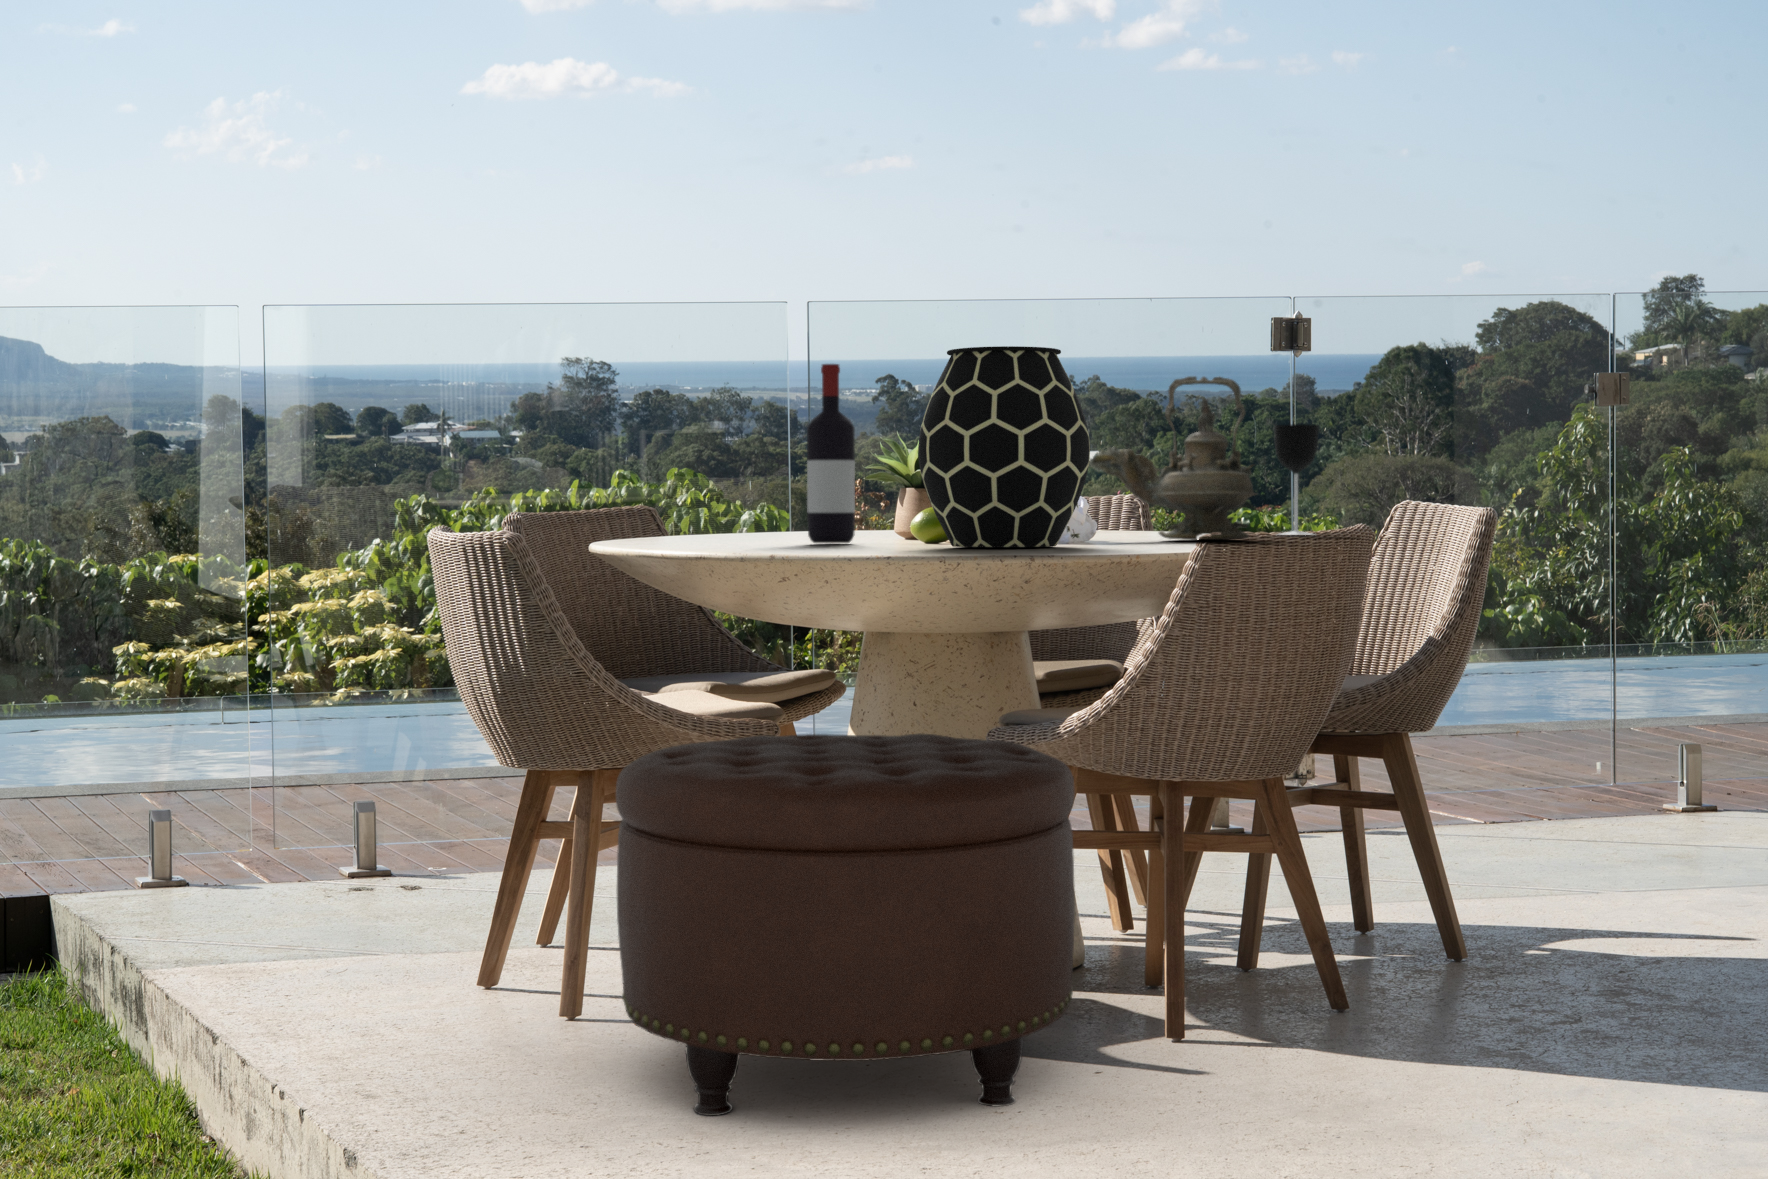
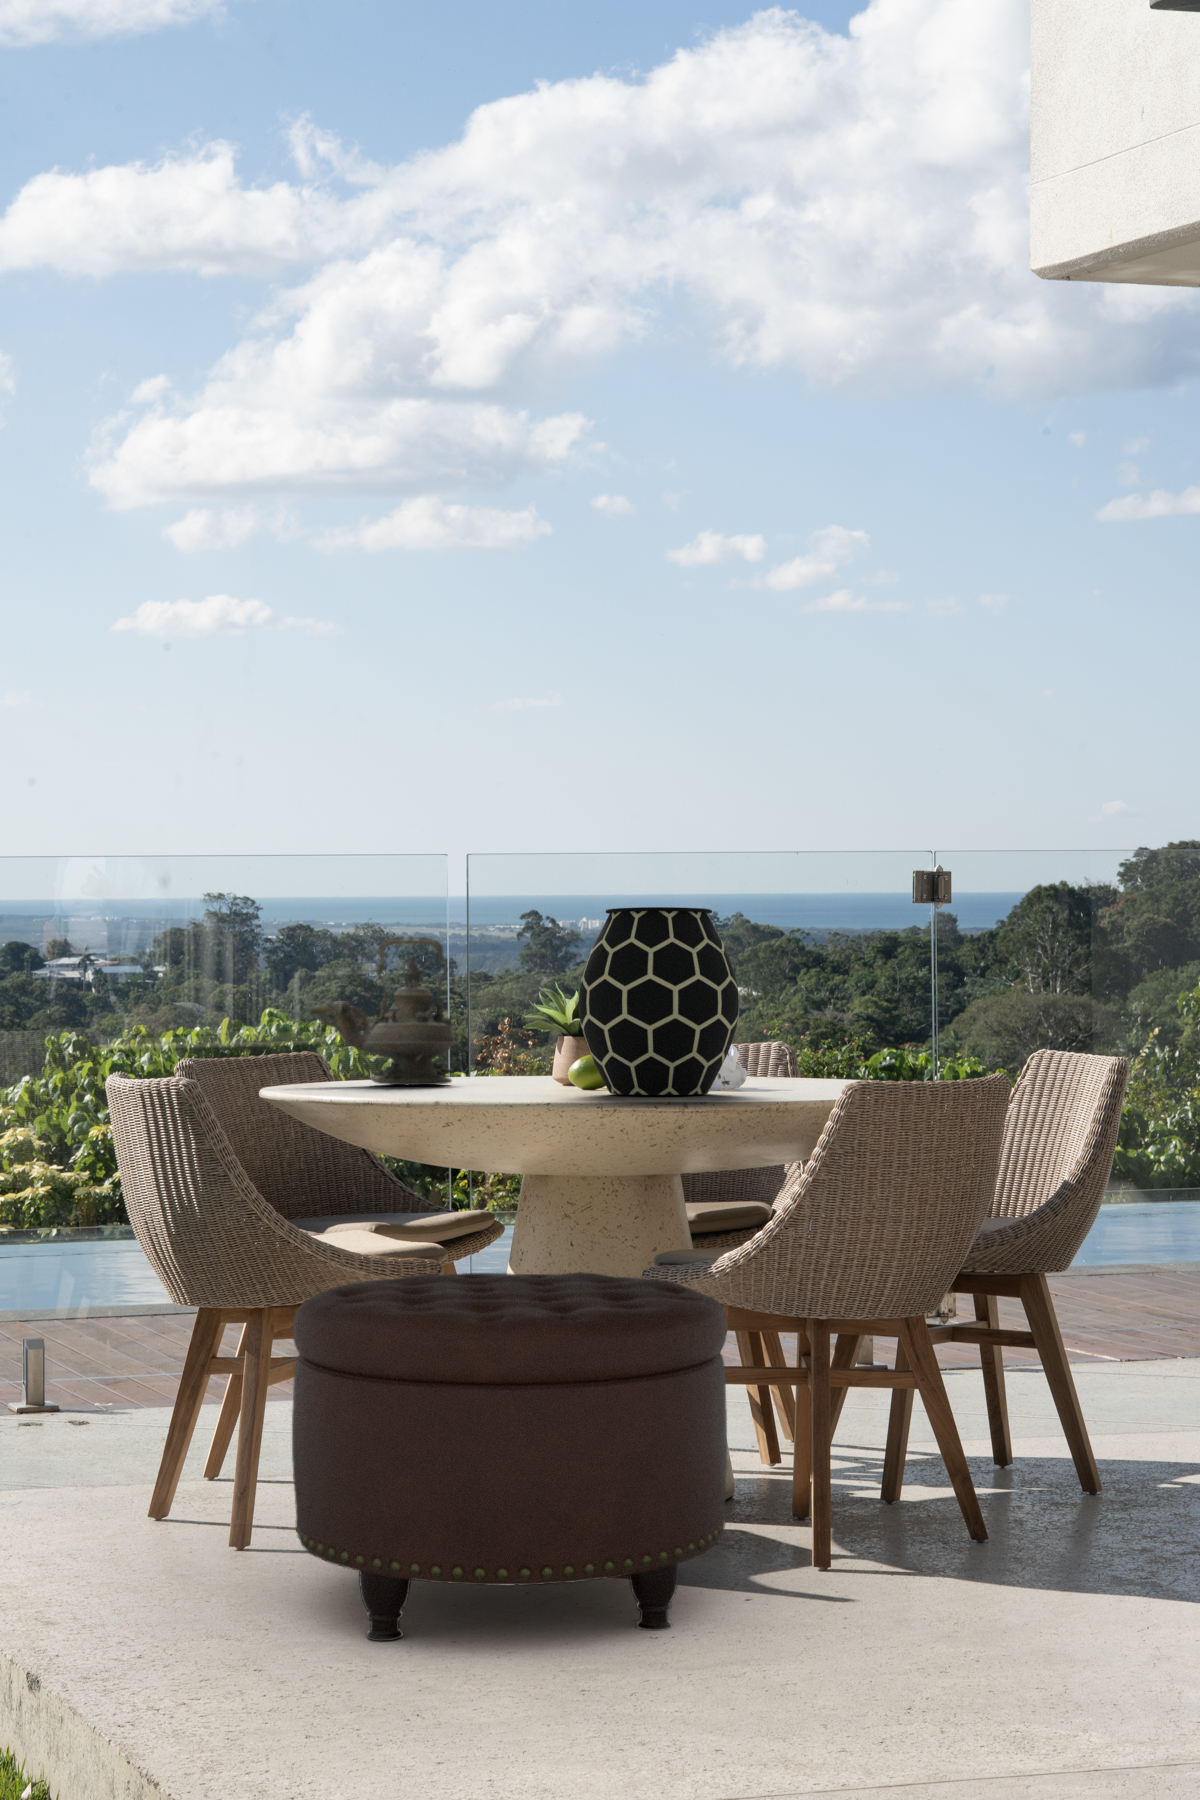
wine bottle: present [807,364,855,543] -> none [471,918,516,1088]
teapot: present [1090,376,1256,540] -> present [309,936,458,1085]
wine glass: present [1274,424,1319,535] -> none [913,975,955,1080]

